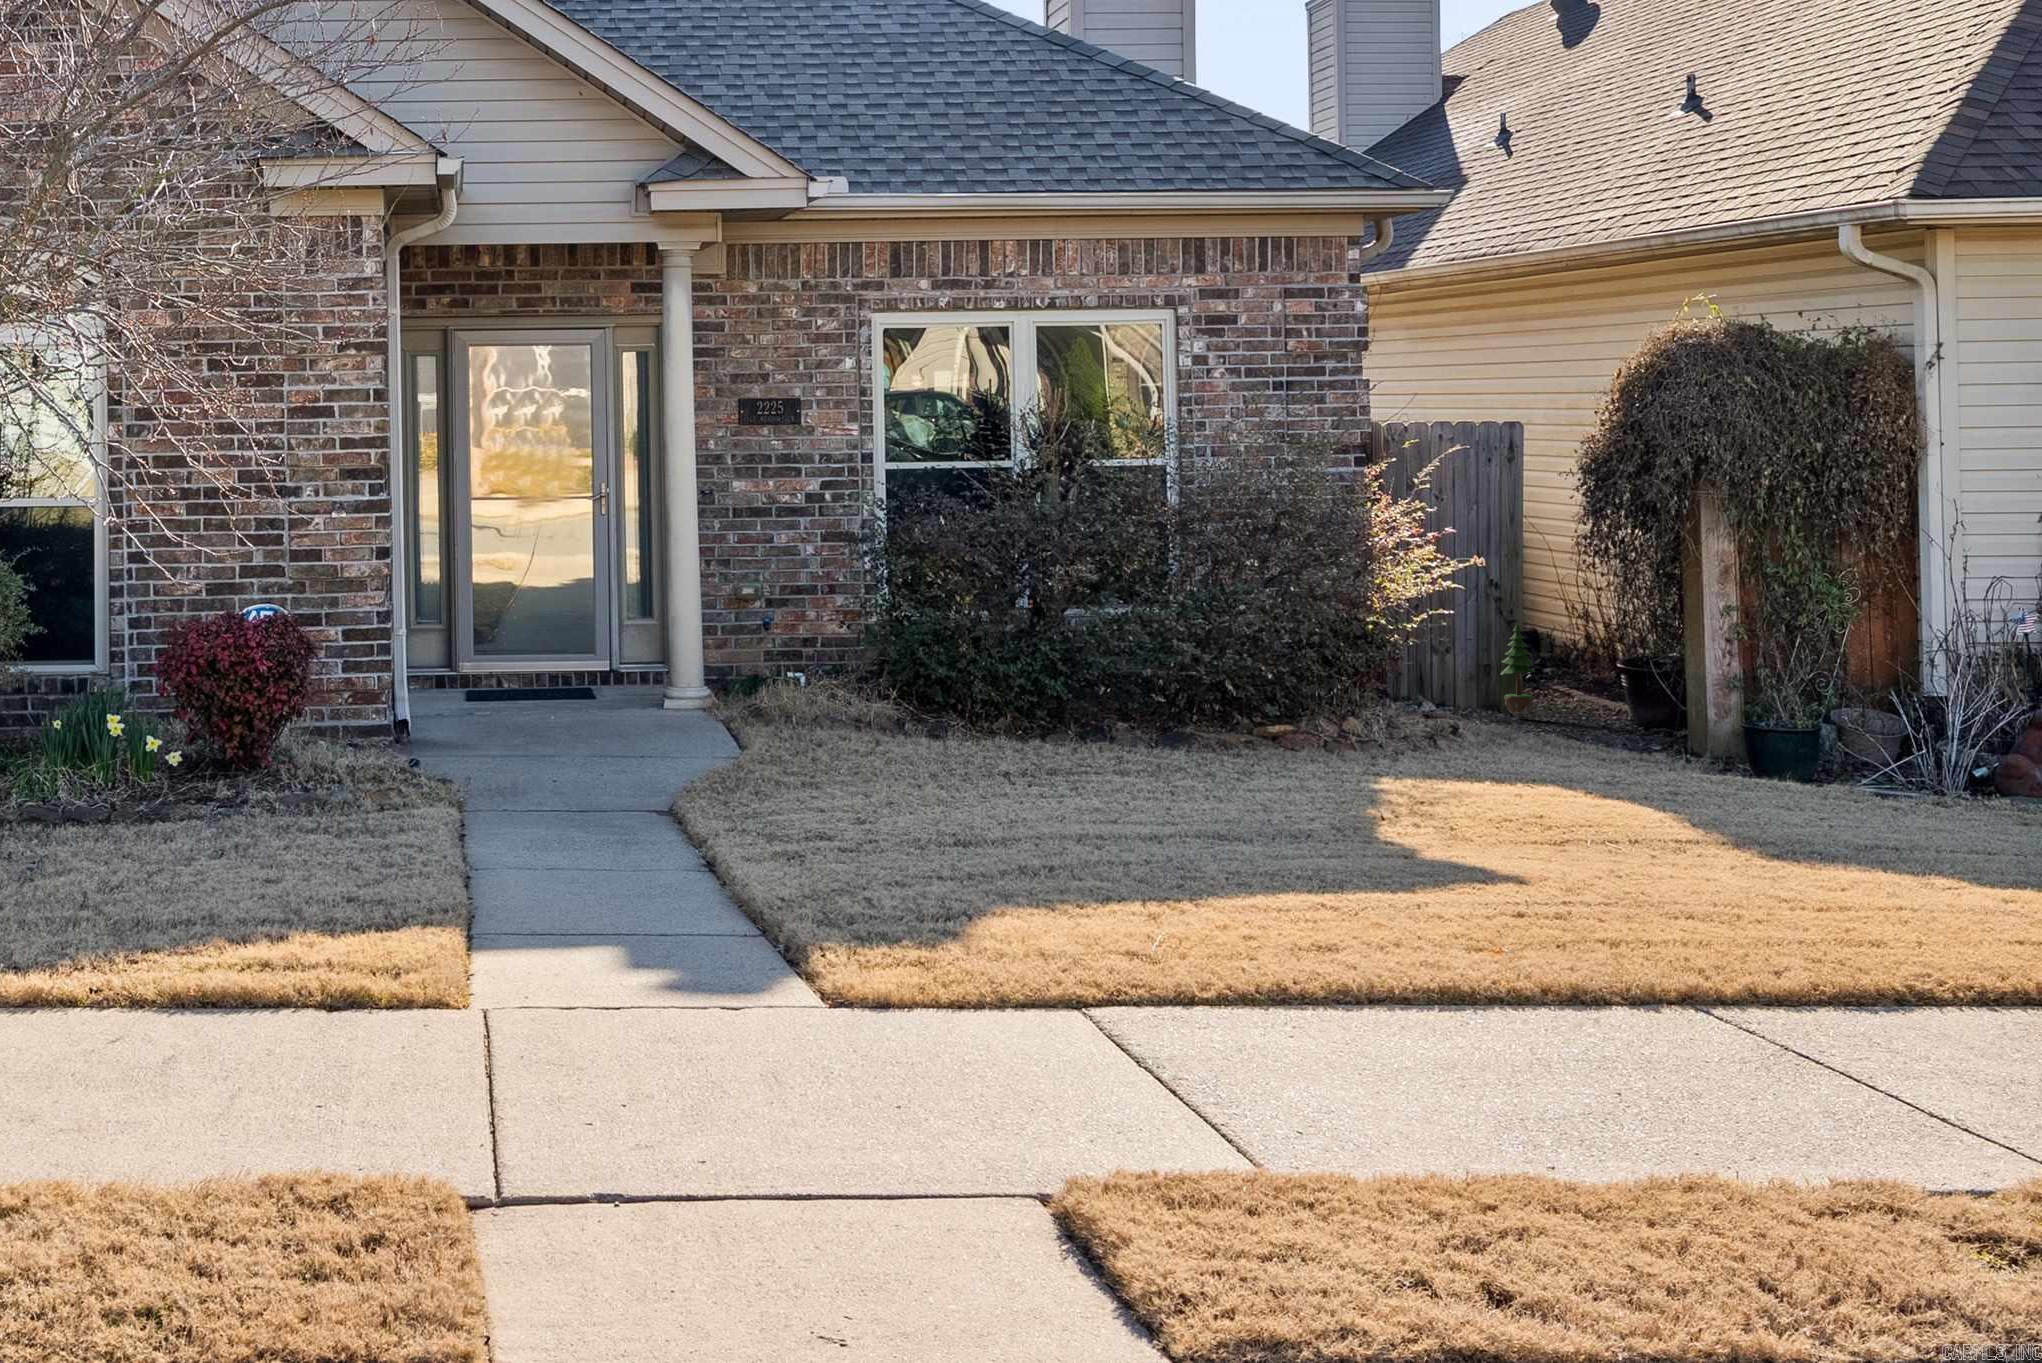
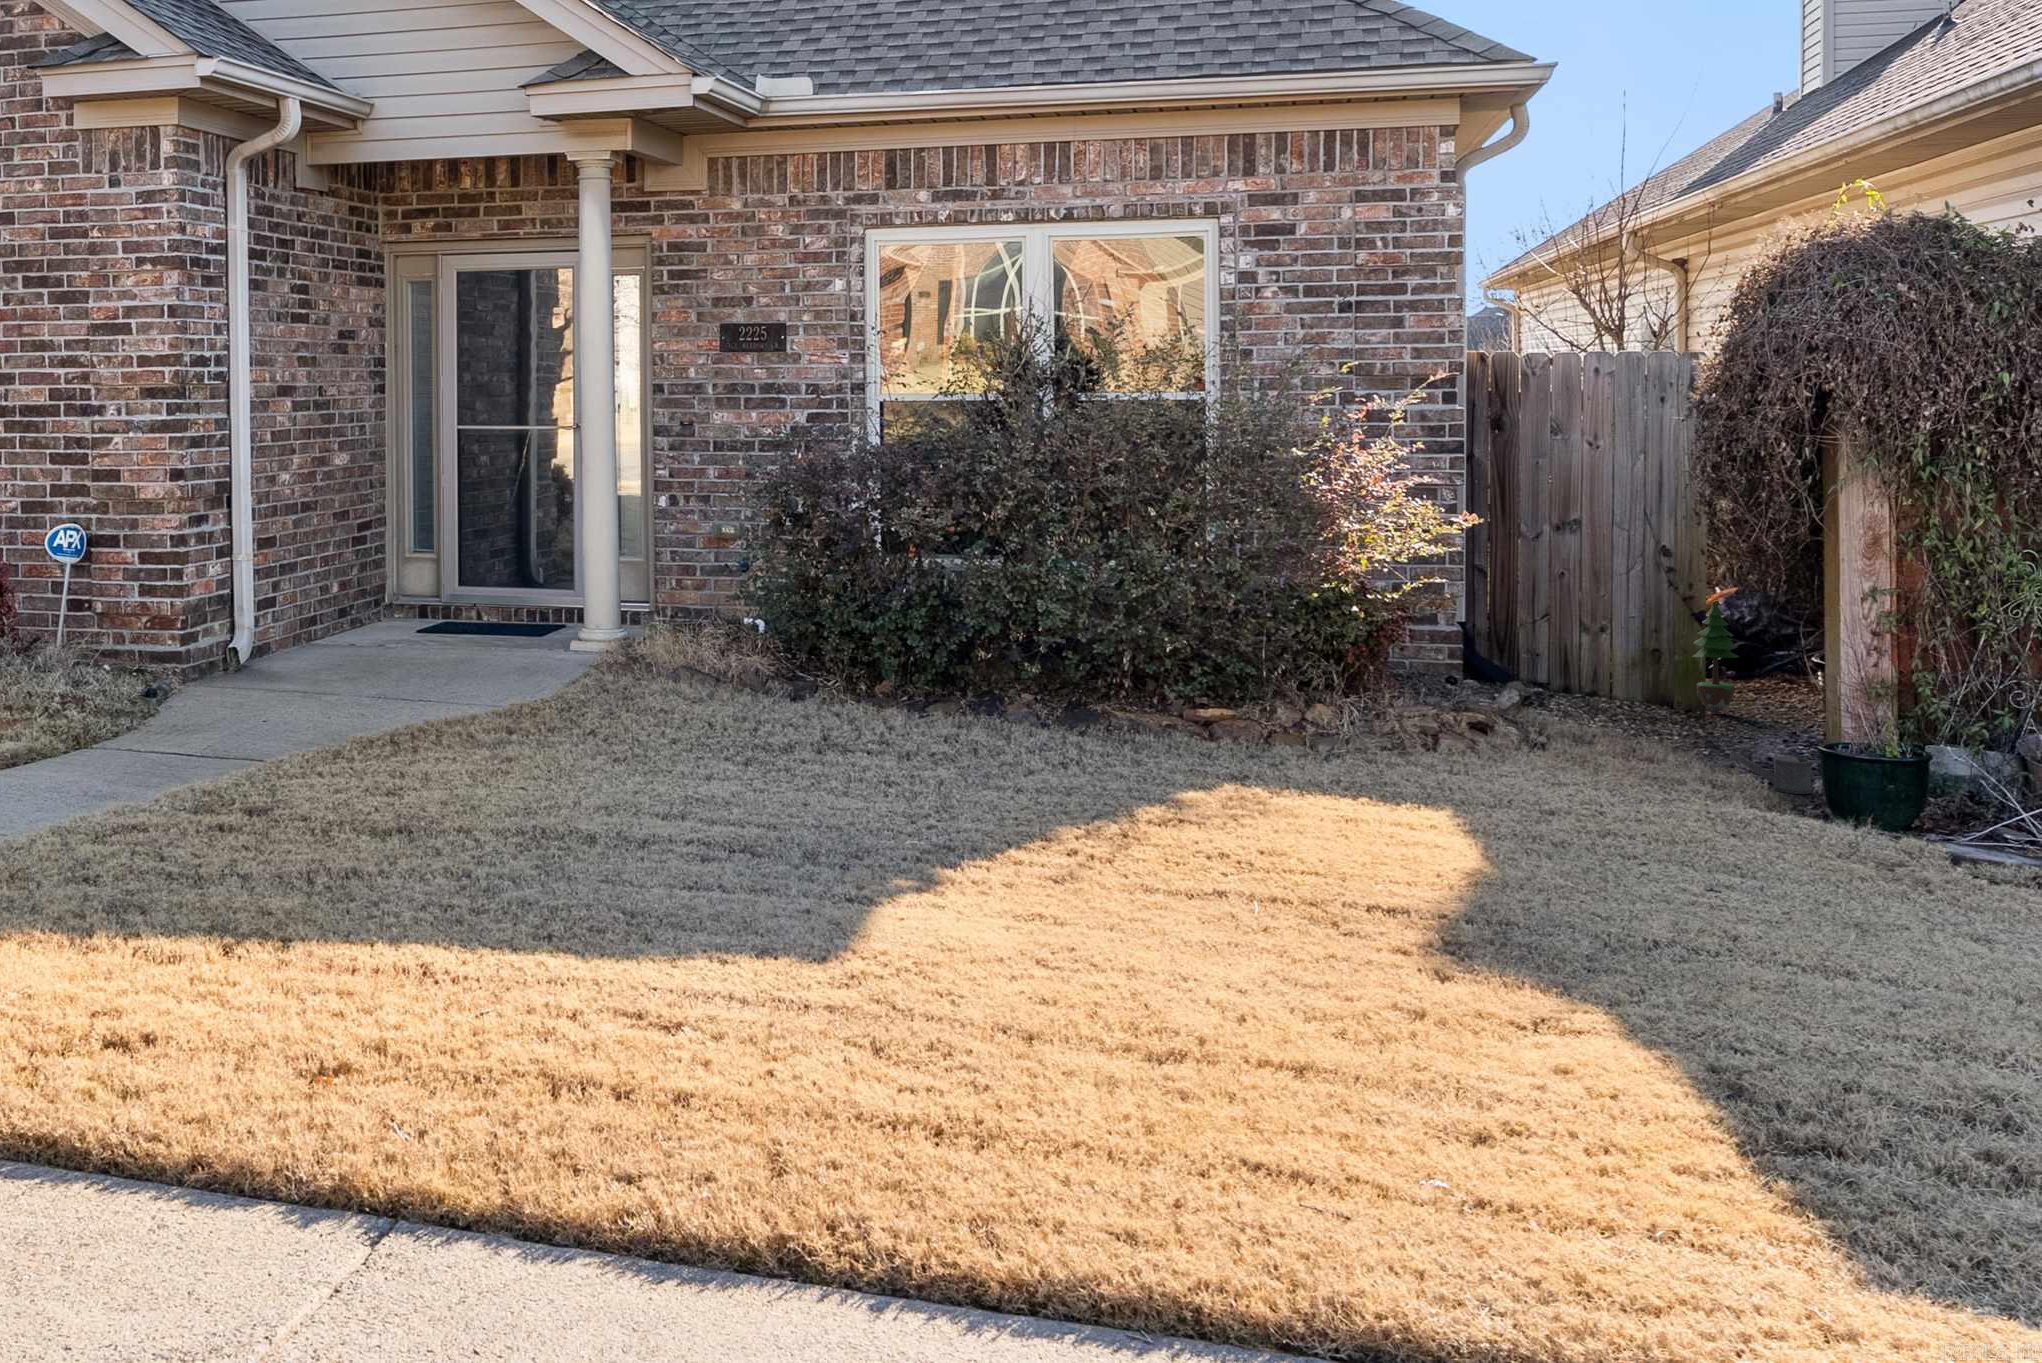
watering can: none [1631,726,1697,755] -> present [1730,750,1821,794]

